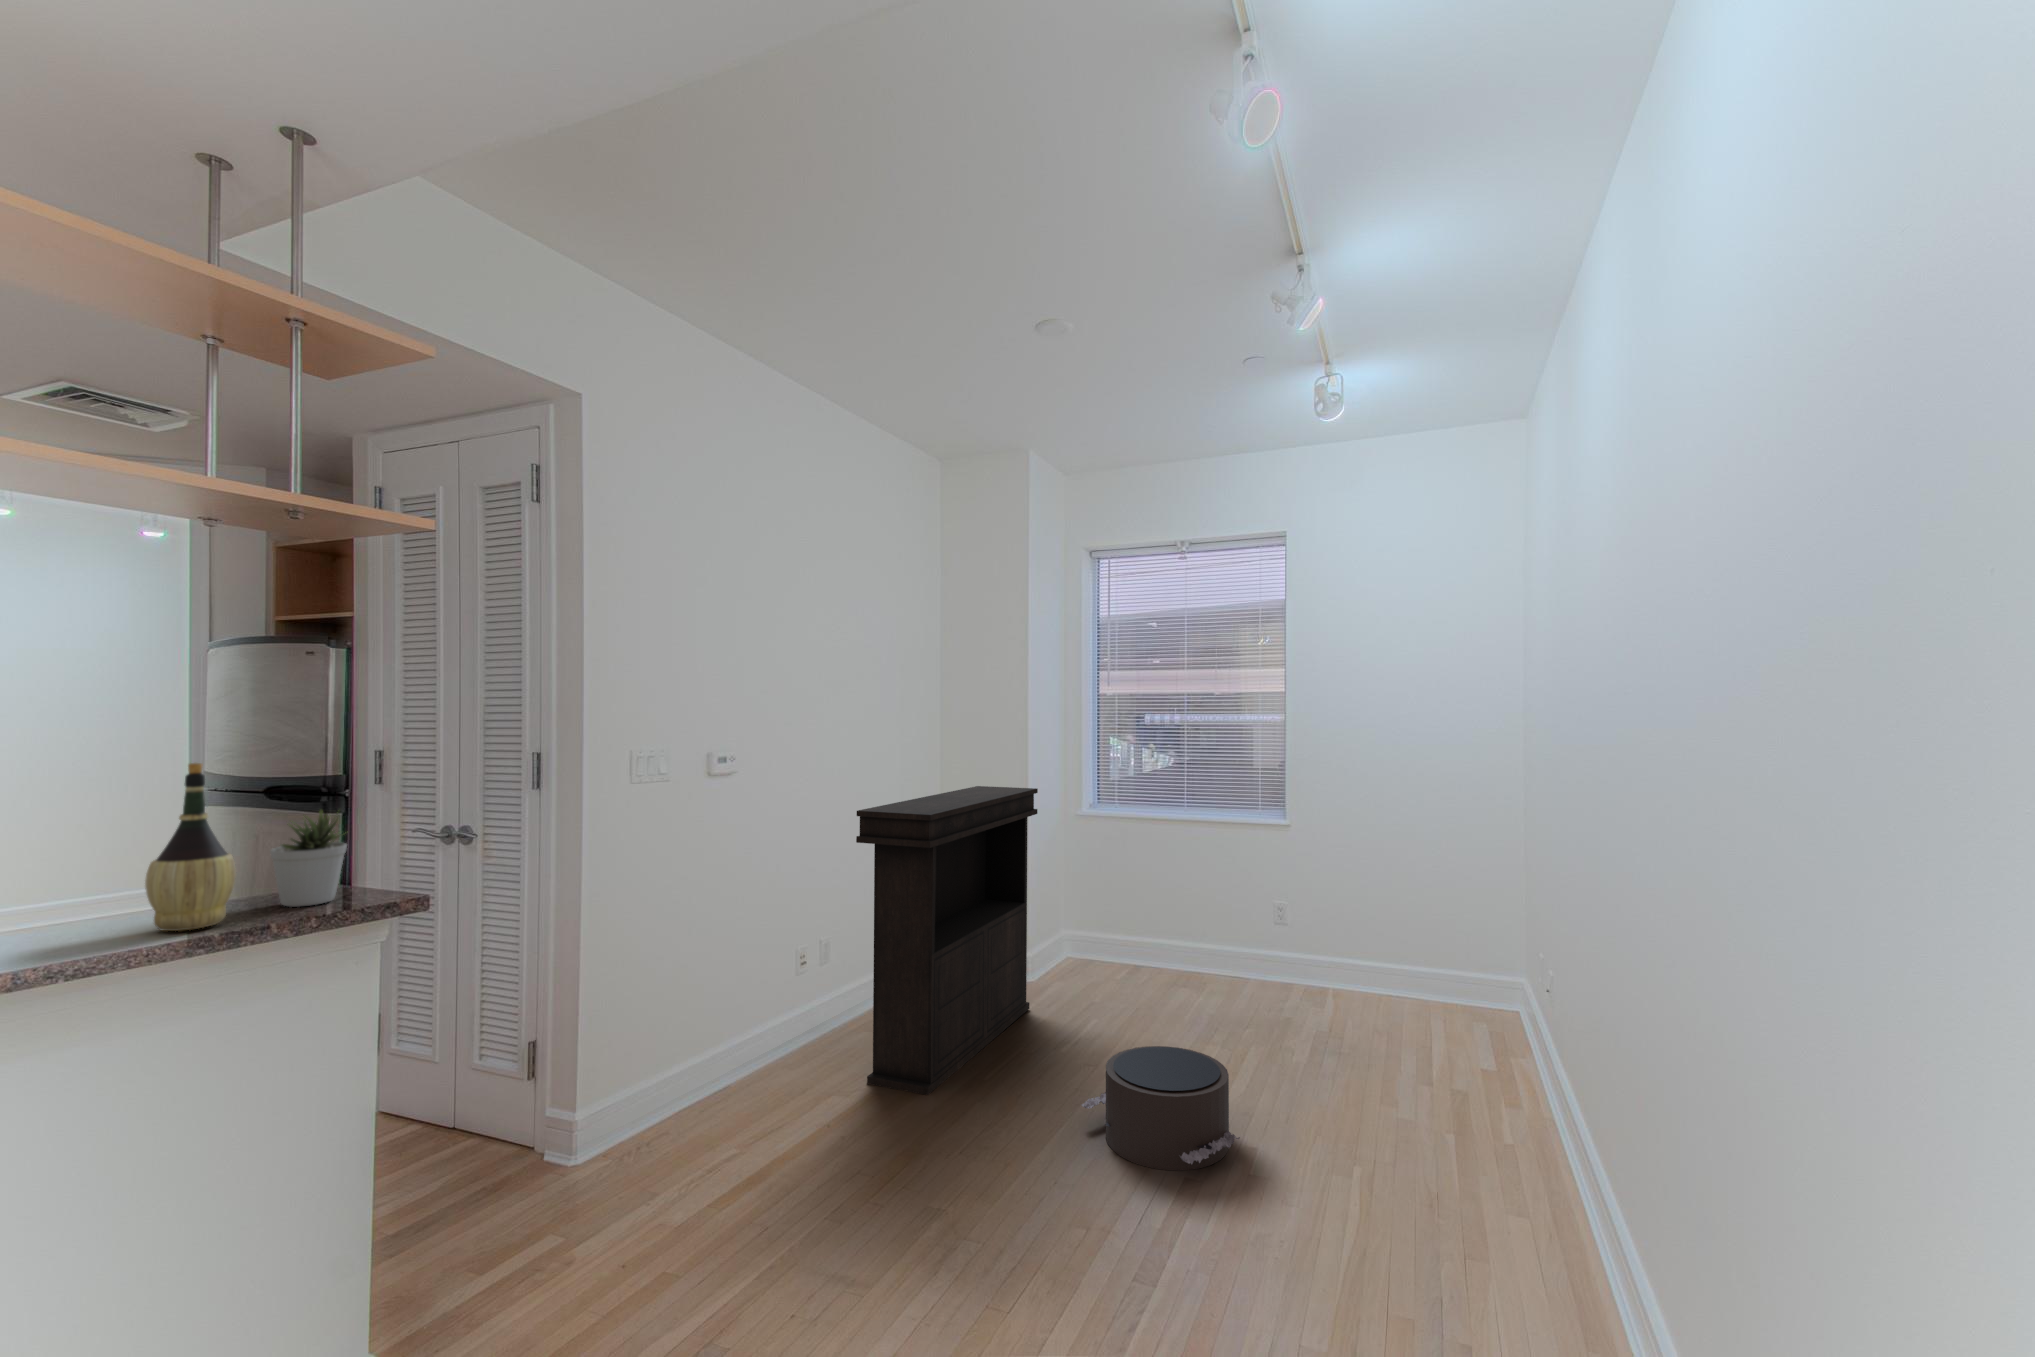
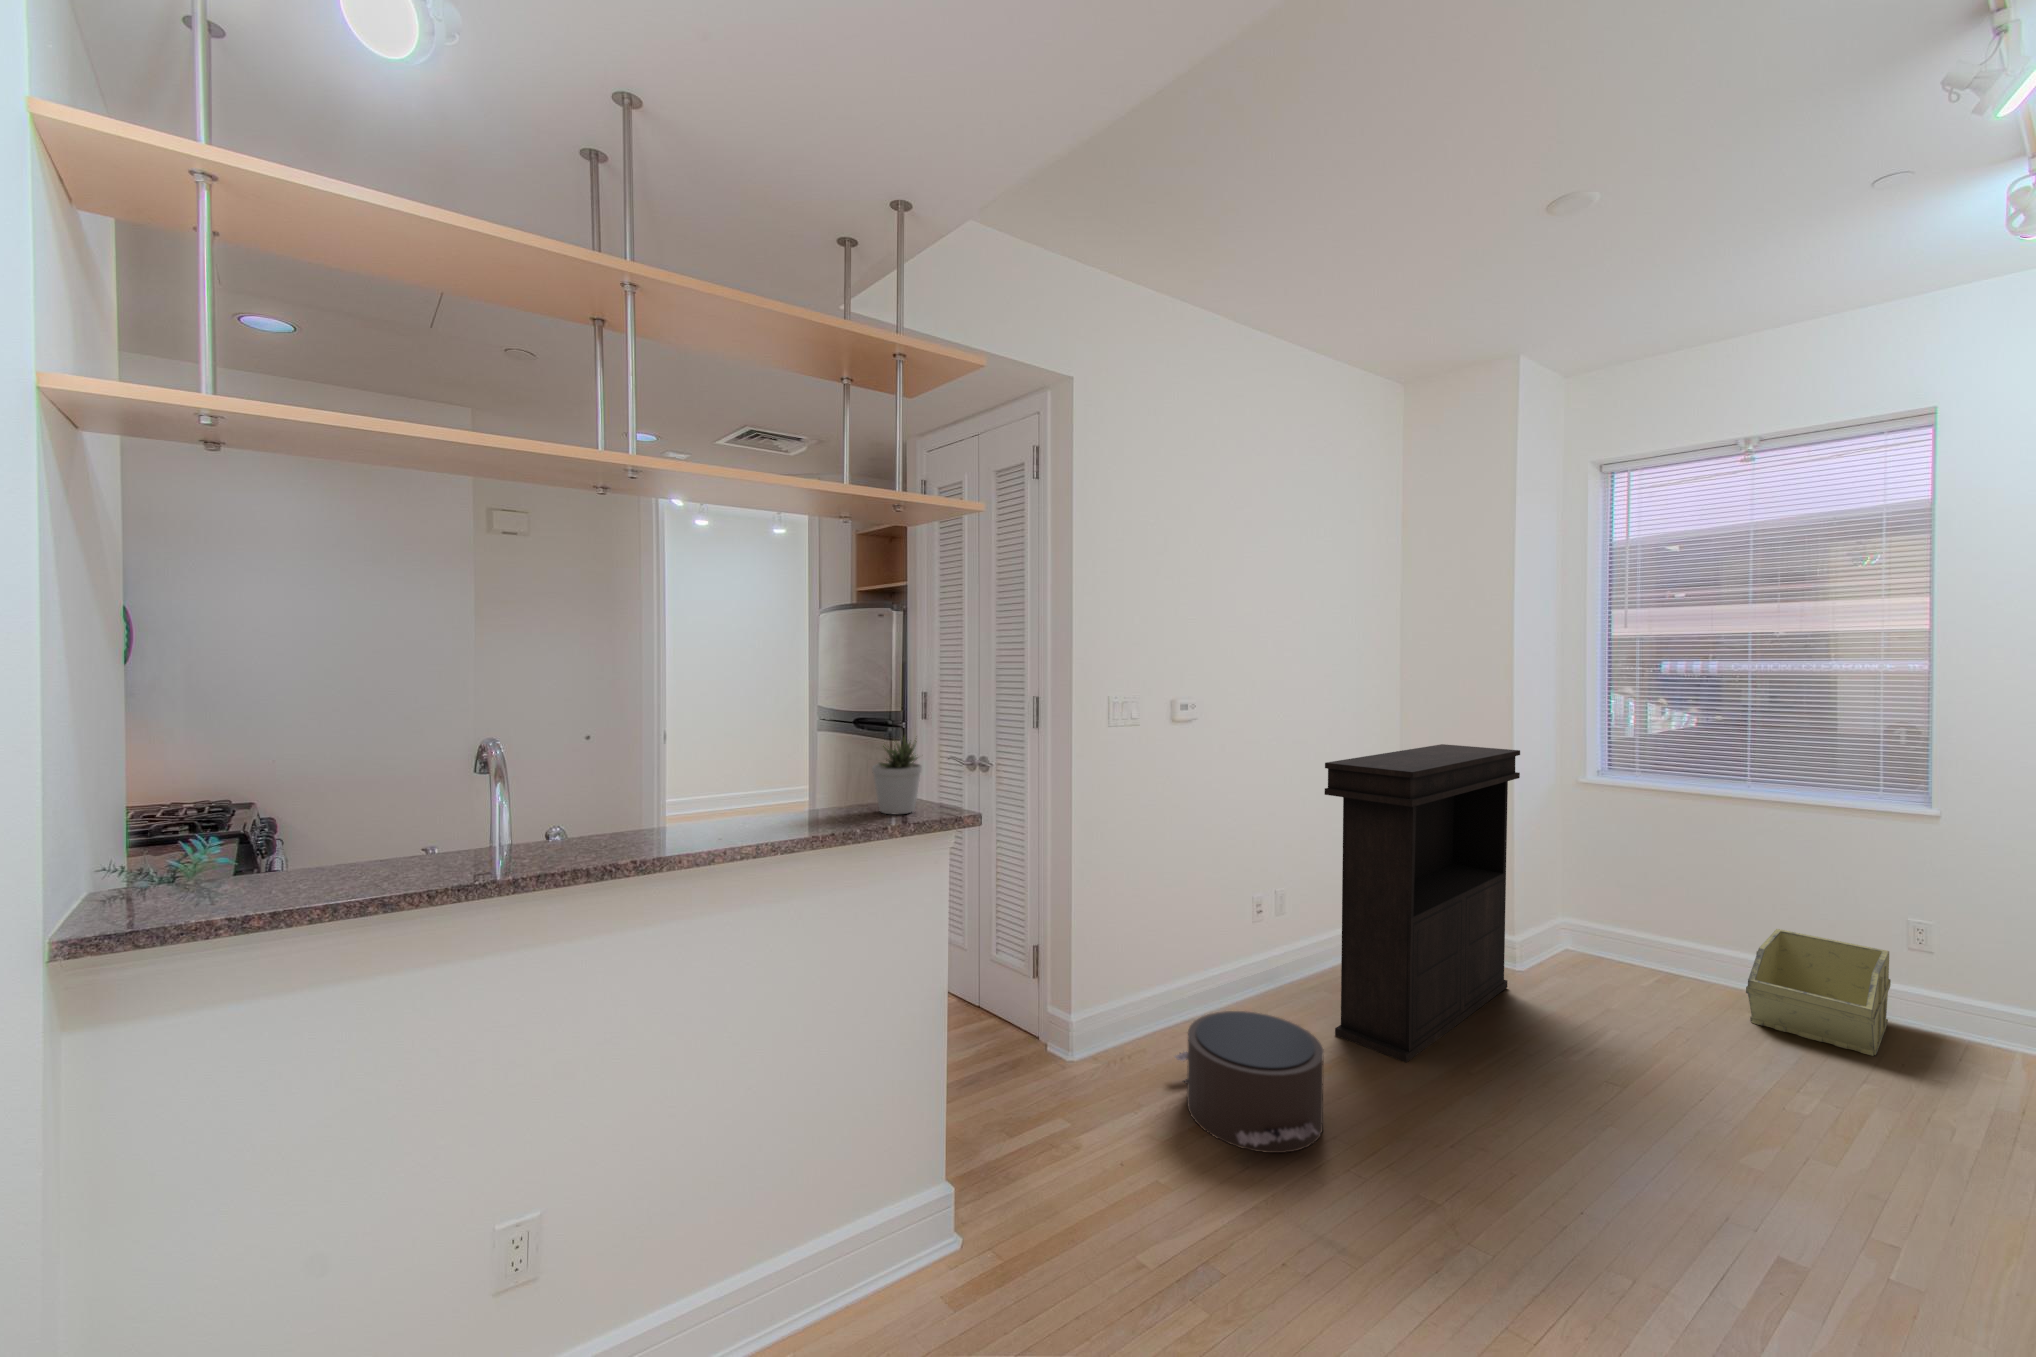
wine bottle: present [145,763,236,931] -> none [798,693,853,827]
storage bin: none [1195,924,1285,1014] -> present [1746,929,1891,1056]
pouf: present [1081,1046,1240,1171] -> present [1175,1011,1324,1153]

